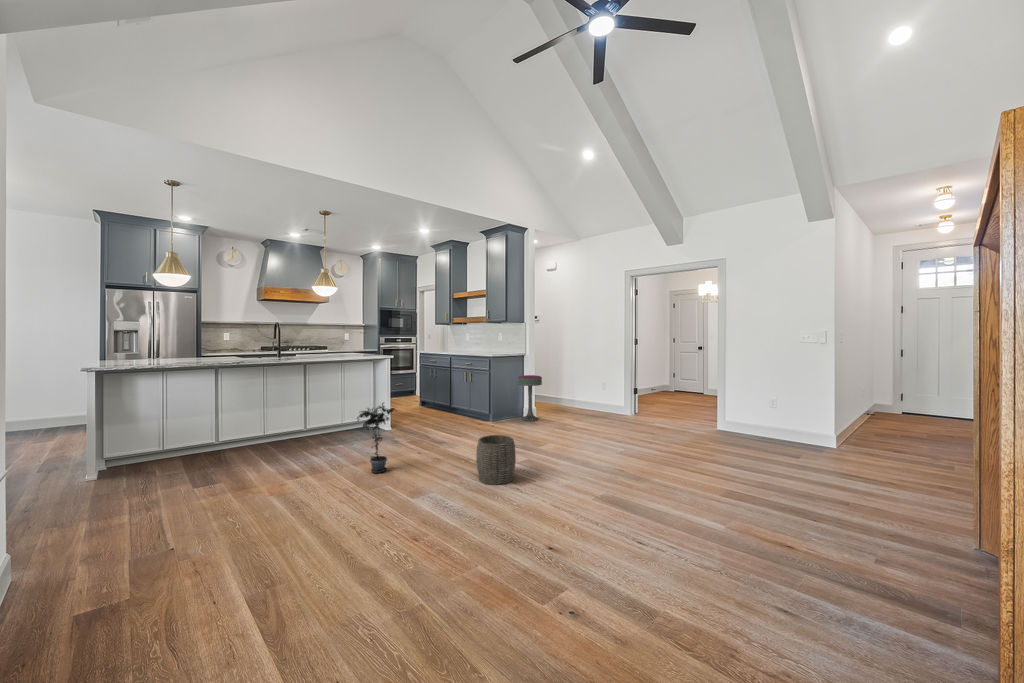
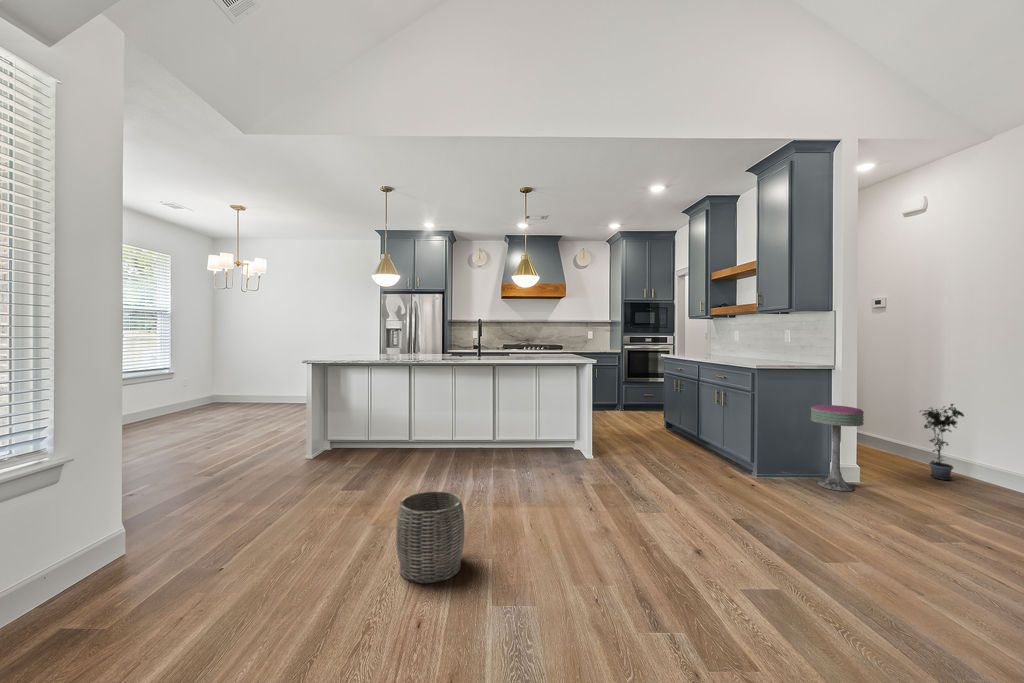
potted plant: present [357,403,395,473] -> present [922,404,964,480]
woven basket: present [476,435,516,485] -> present [396,491,464,583]

